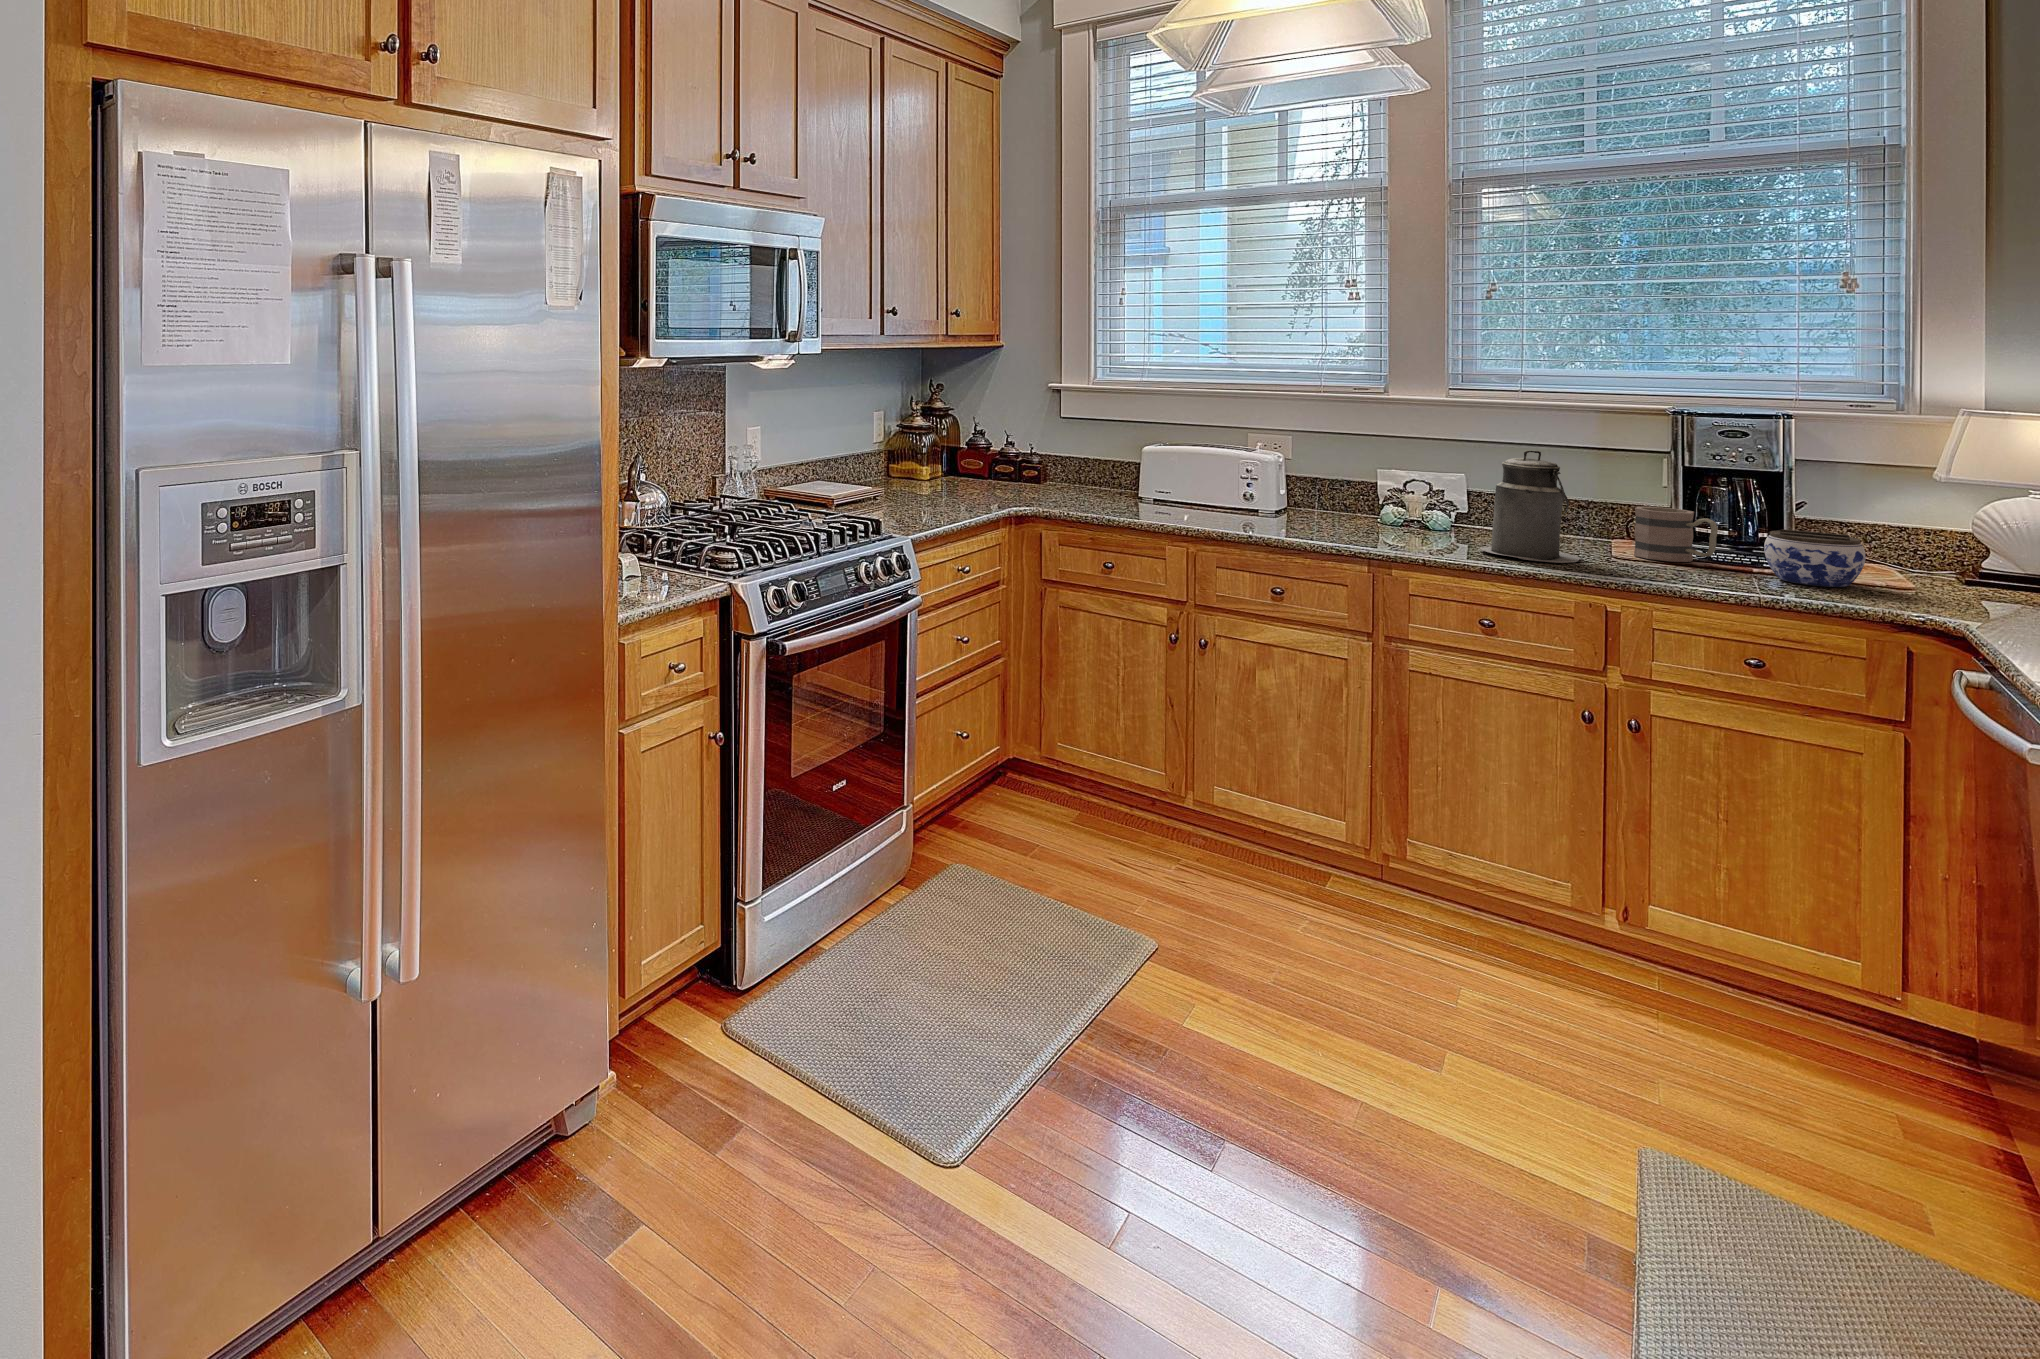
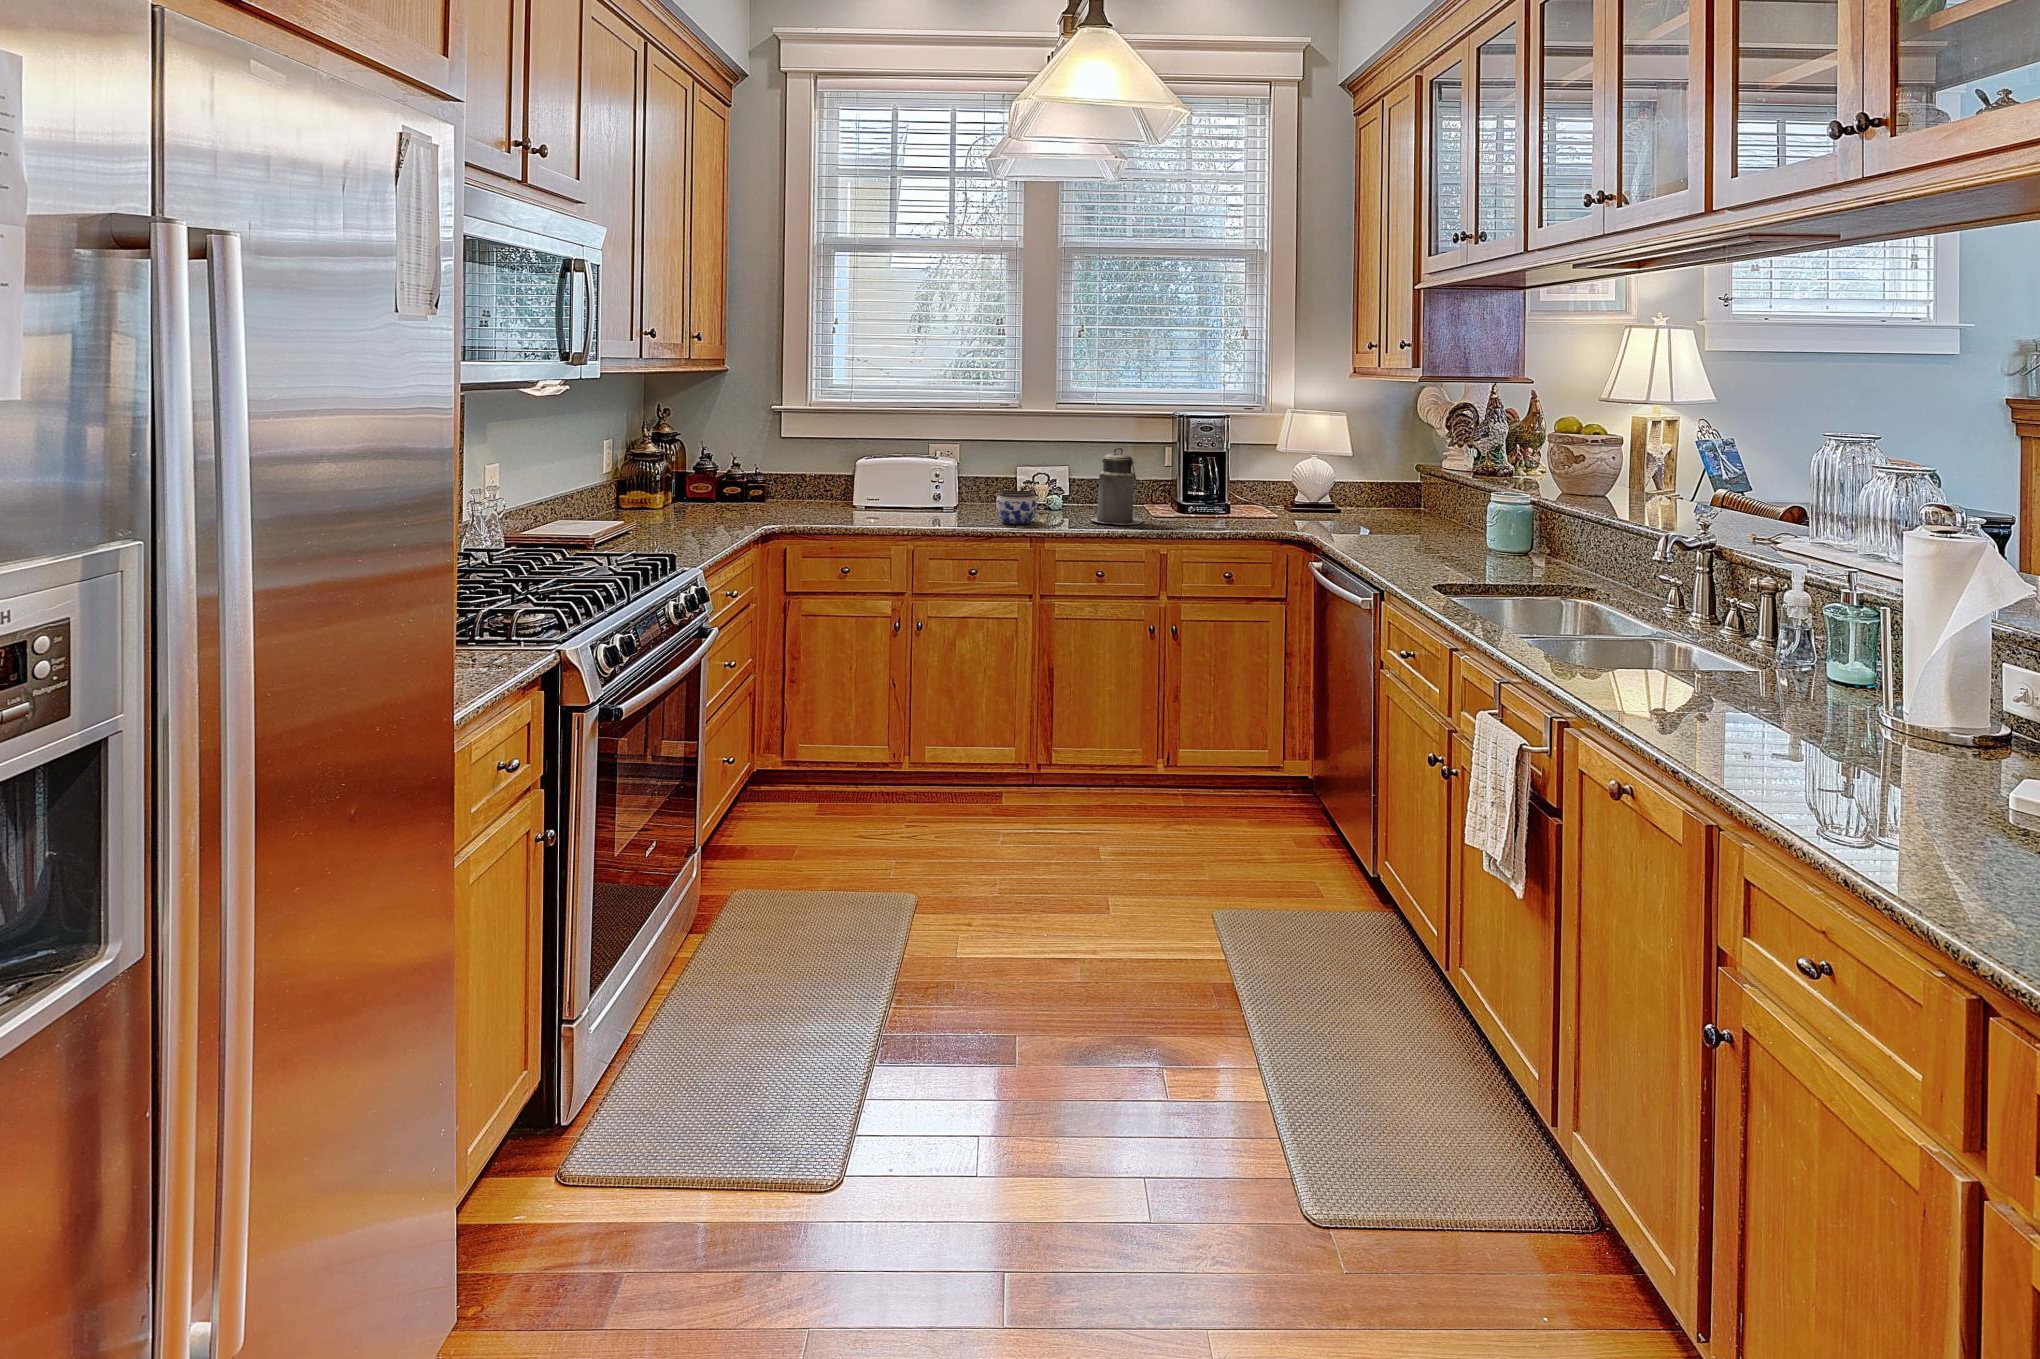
mug: present [1634,507,1718,562] -> none [1162,481,1201,516]
jar: present [1764,529,1866,587] -> present [996,491,1037,524]

